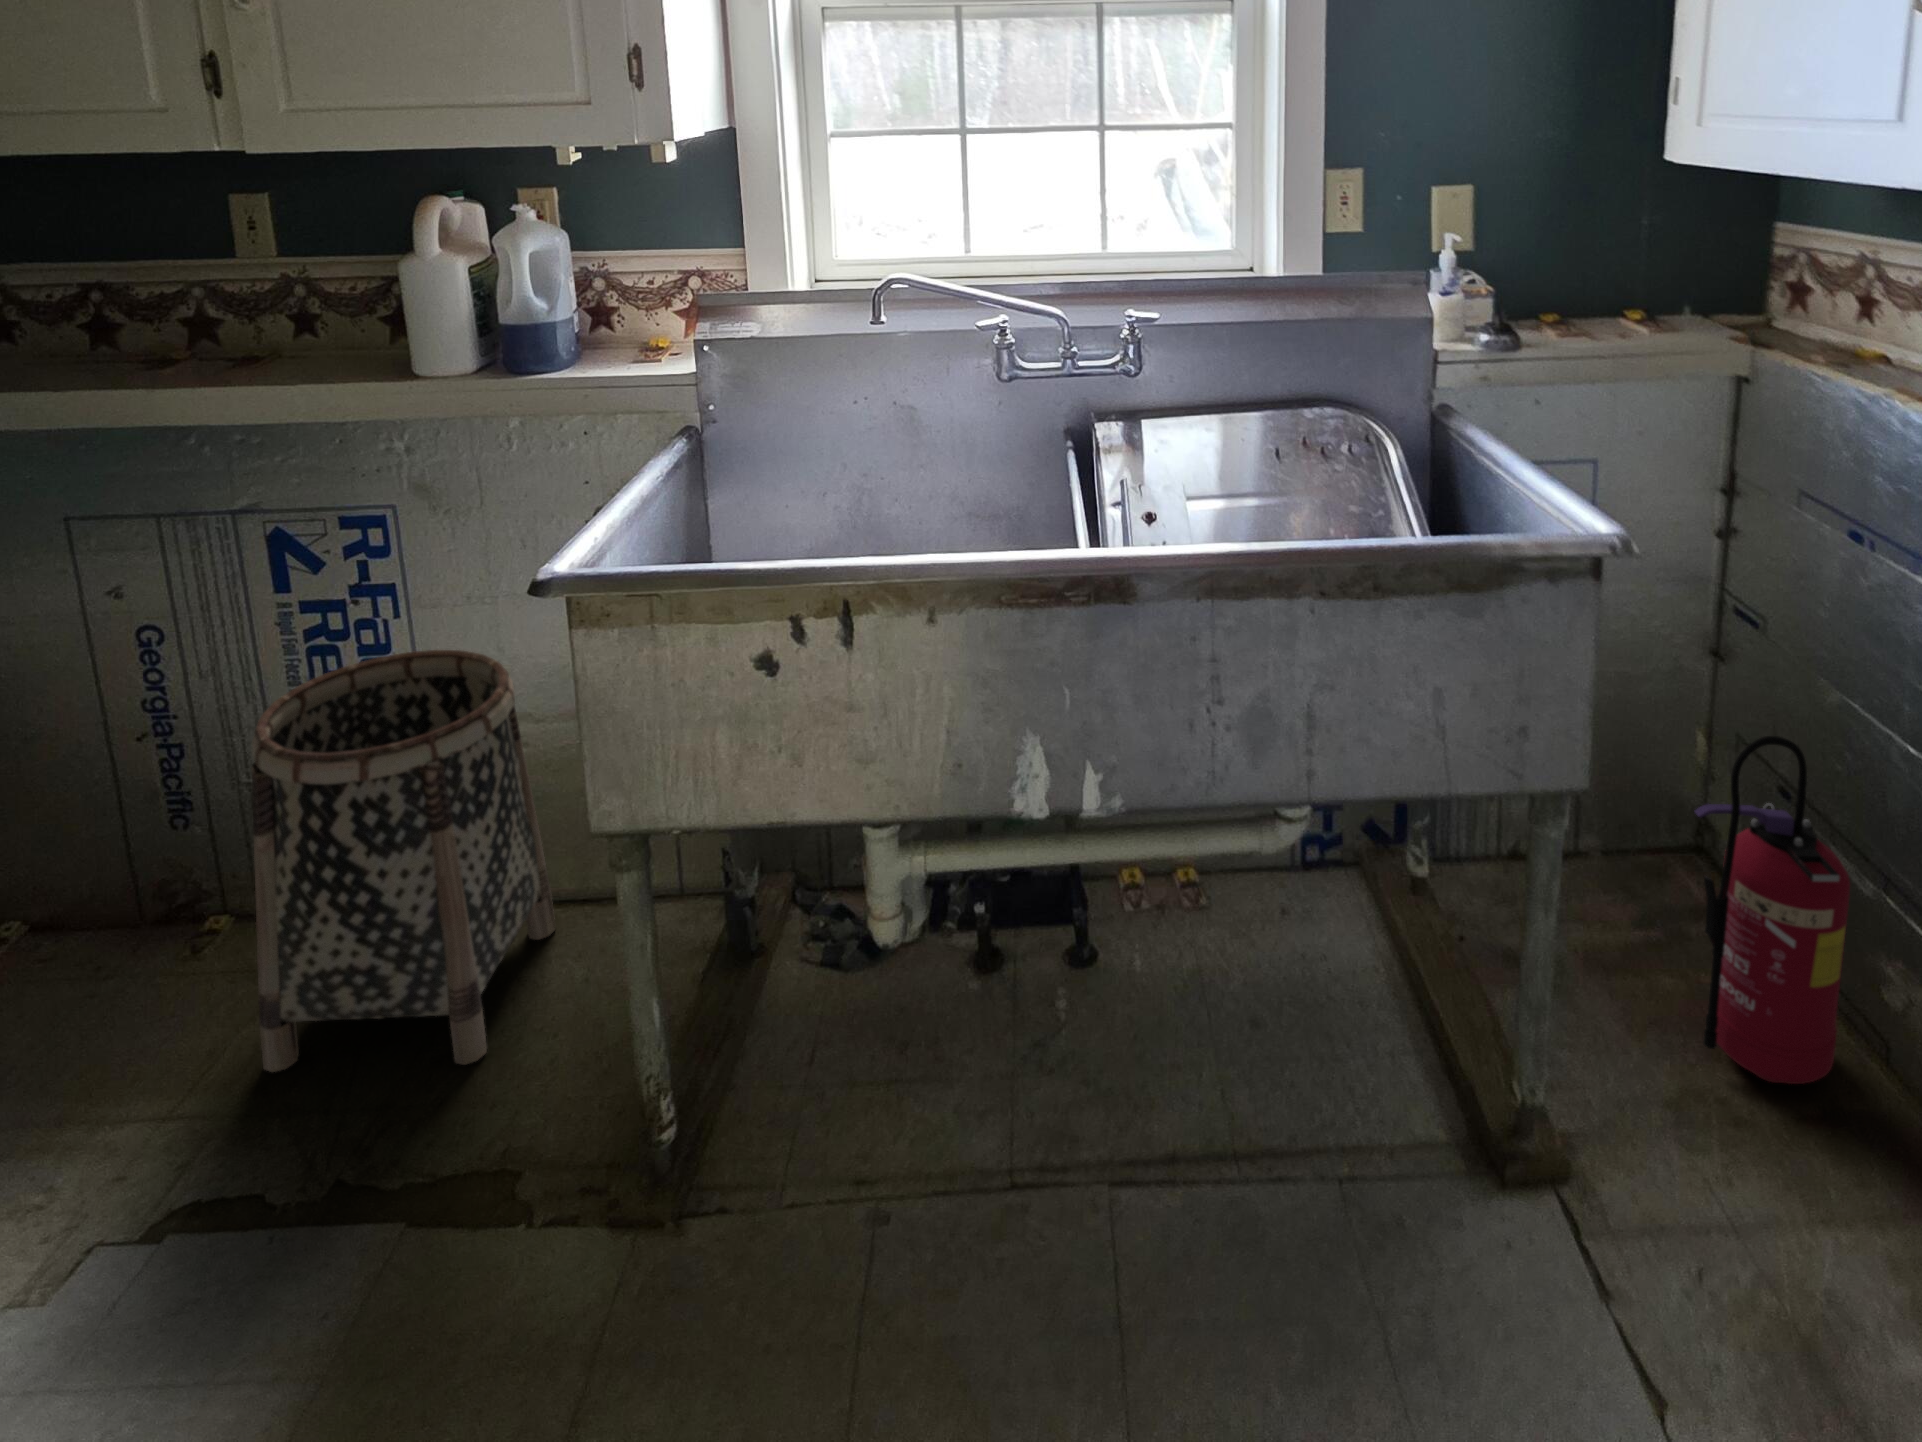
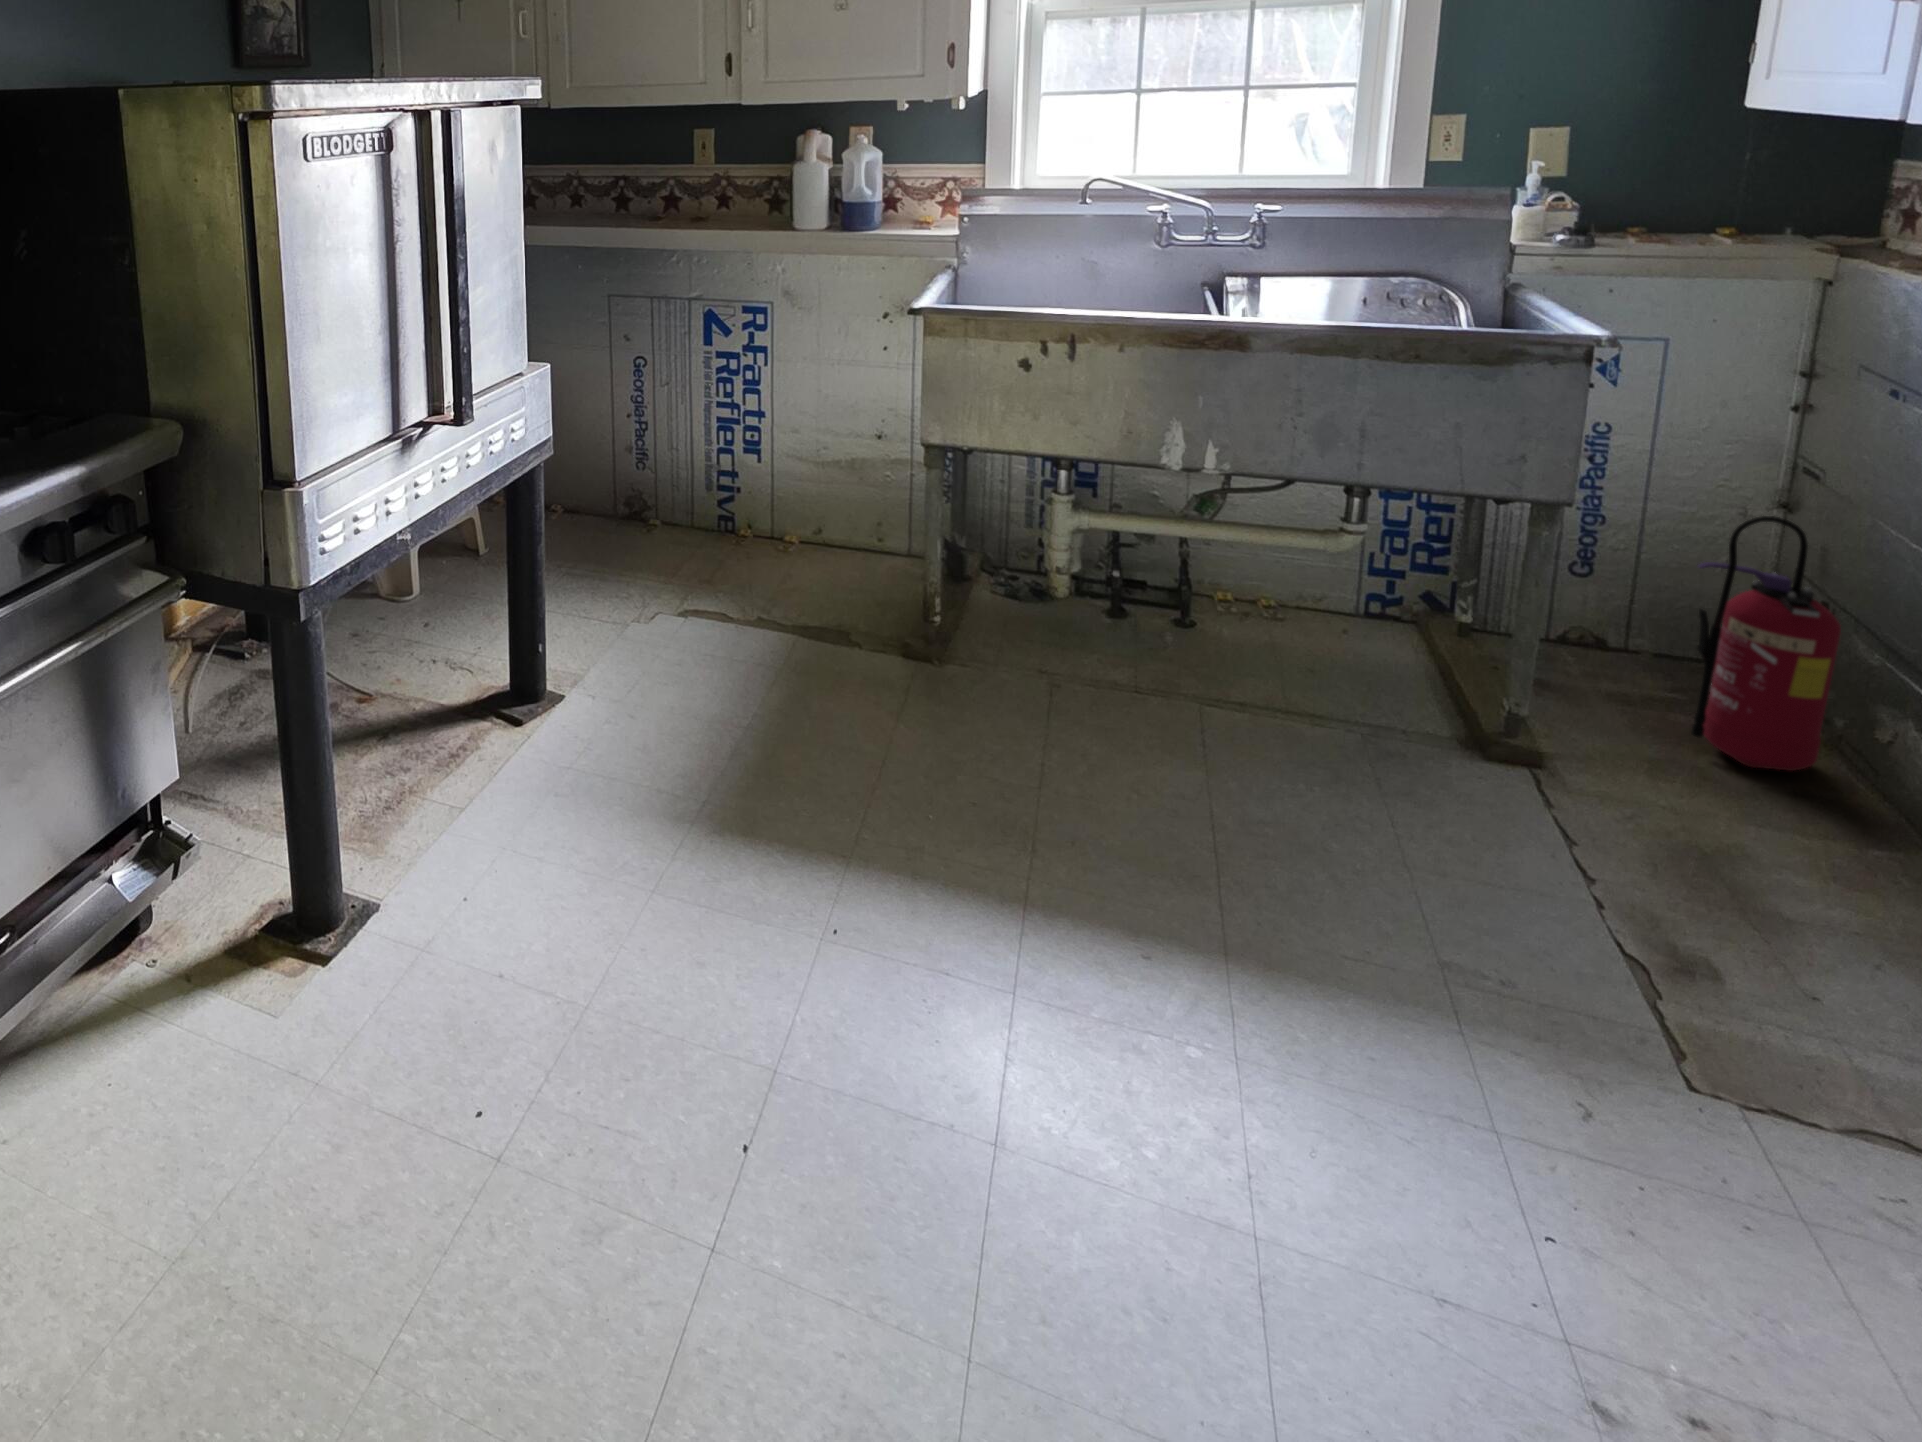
basket: present [252,650,556,1072] -> none [707,382,840,590]

